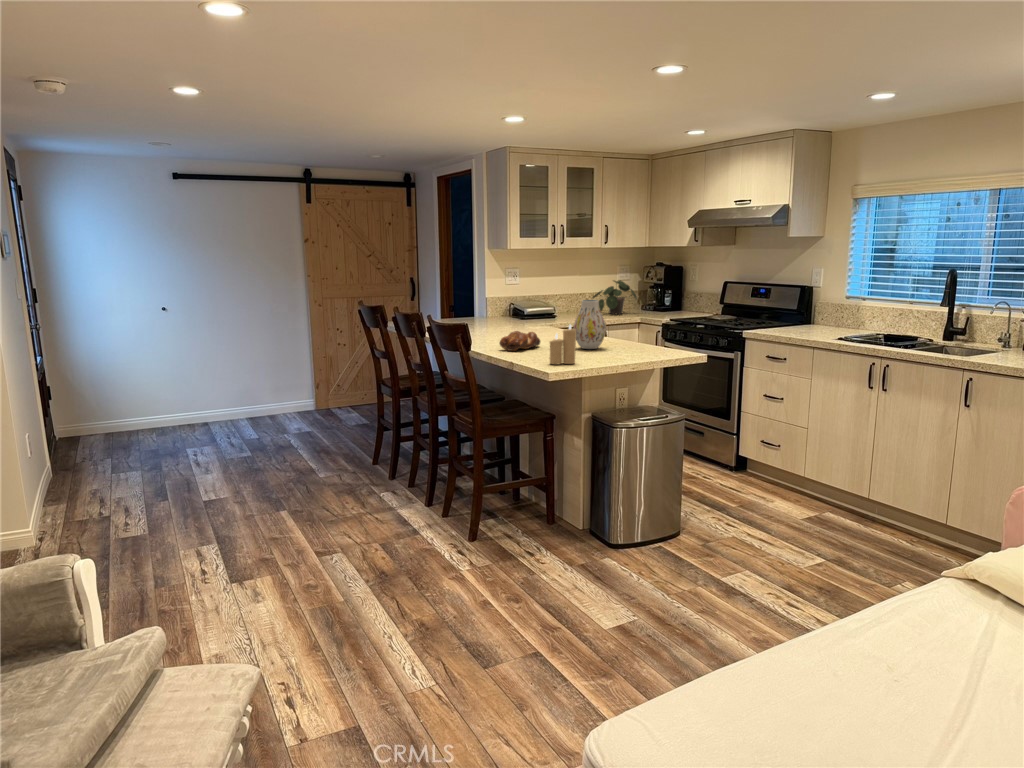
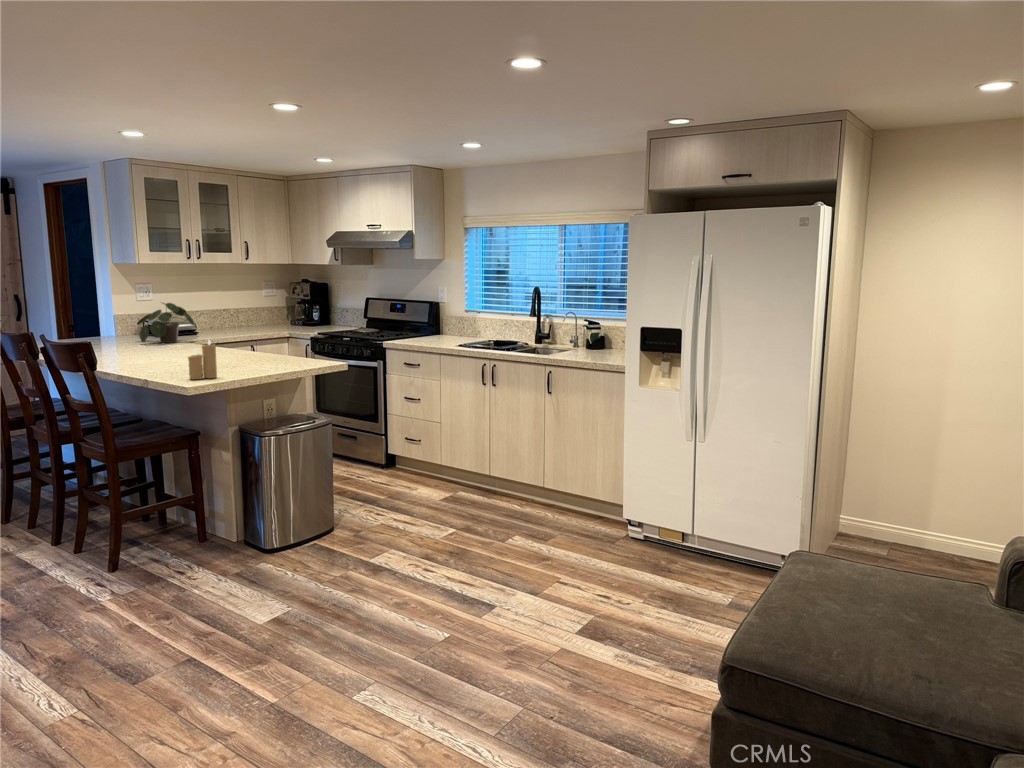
potted plant: present [593,280,637,314] -> present [137,303,194,343]
vase: present [573,300,606,349] -> none [215,316,249,364]
bread loaf: present [499,331,540,351] -> none [133,348,180,369]

